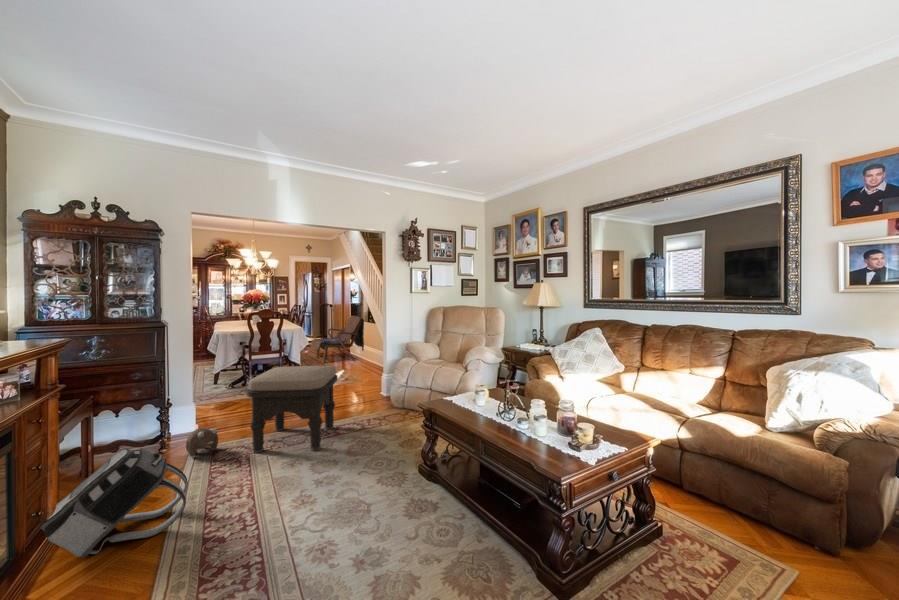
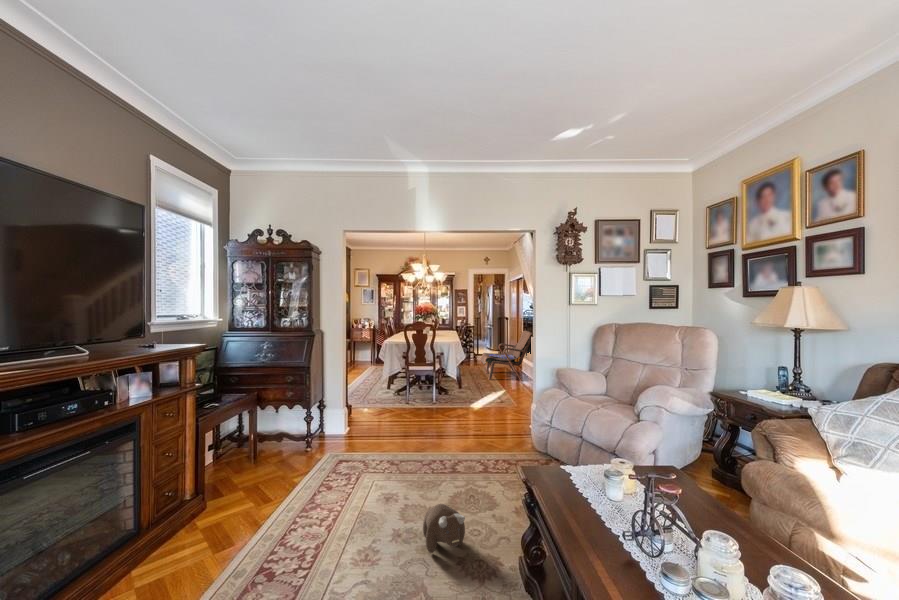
ottoman: present [247,366,338,453] -> none [352,382,455,492]
plush toy: present [186,428,218,457] -> present [423,504,465,553]
backpack: present [39,448,188,558] -> none [121,450,260,557]

